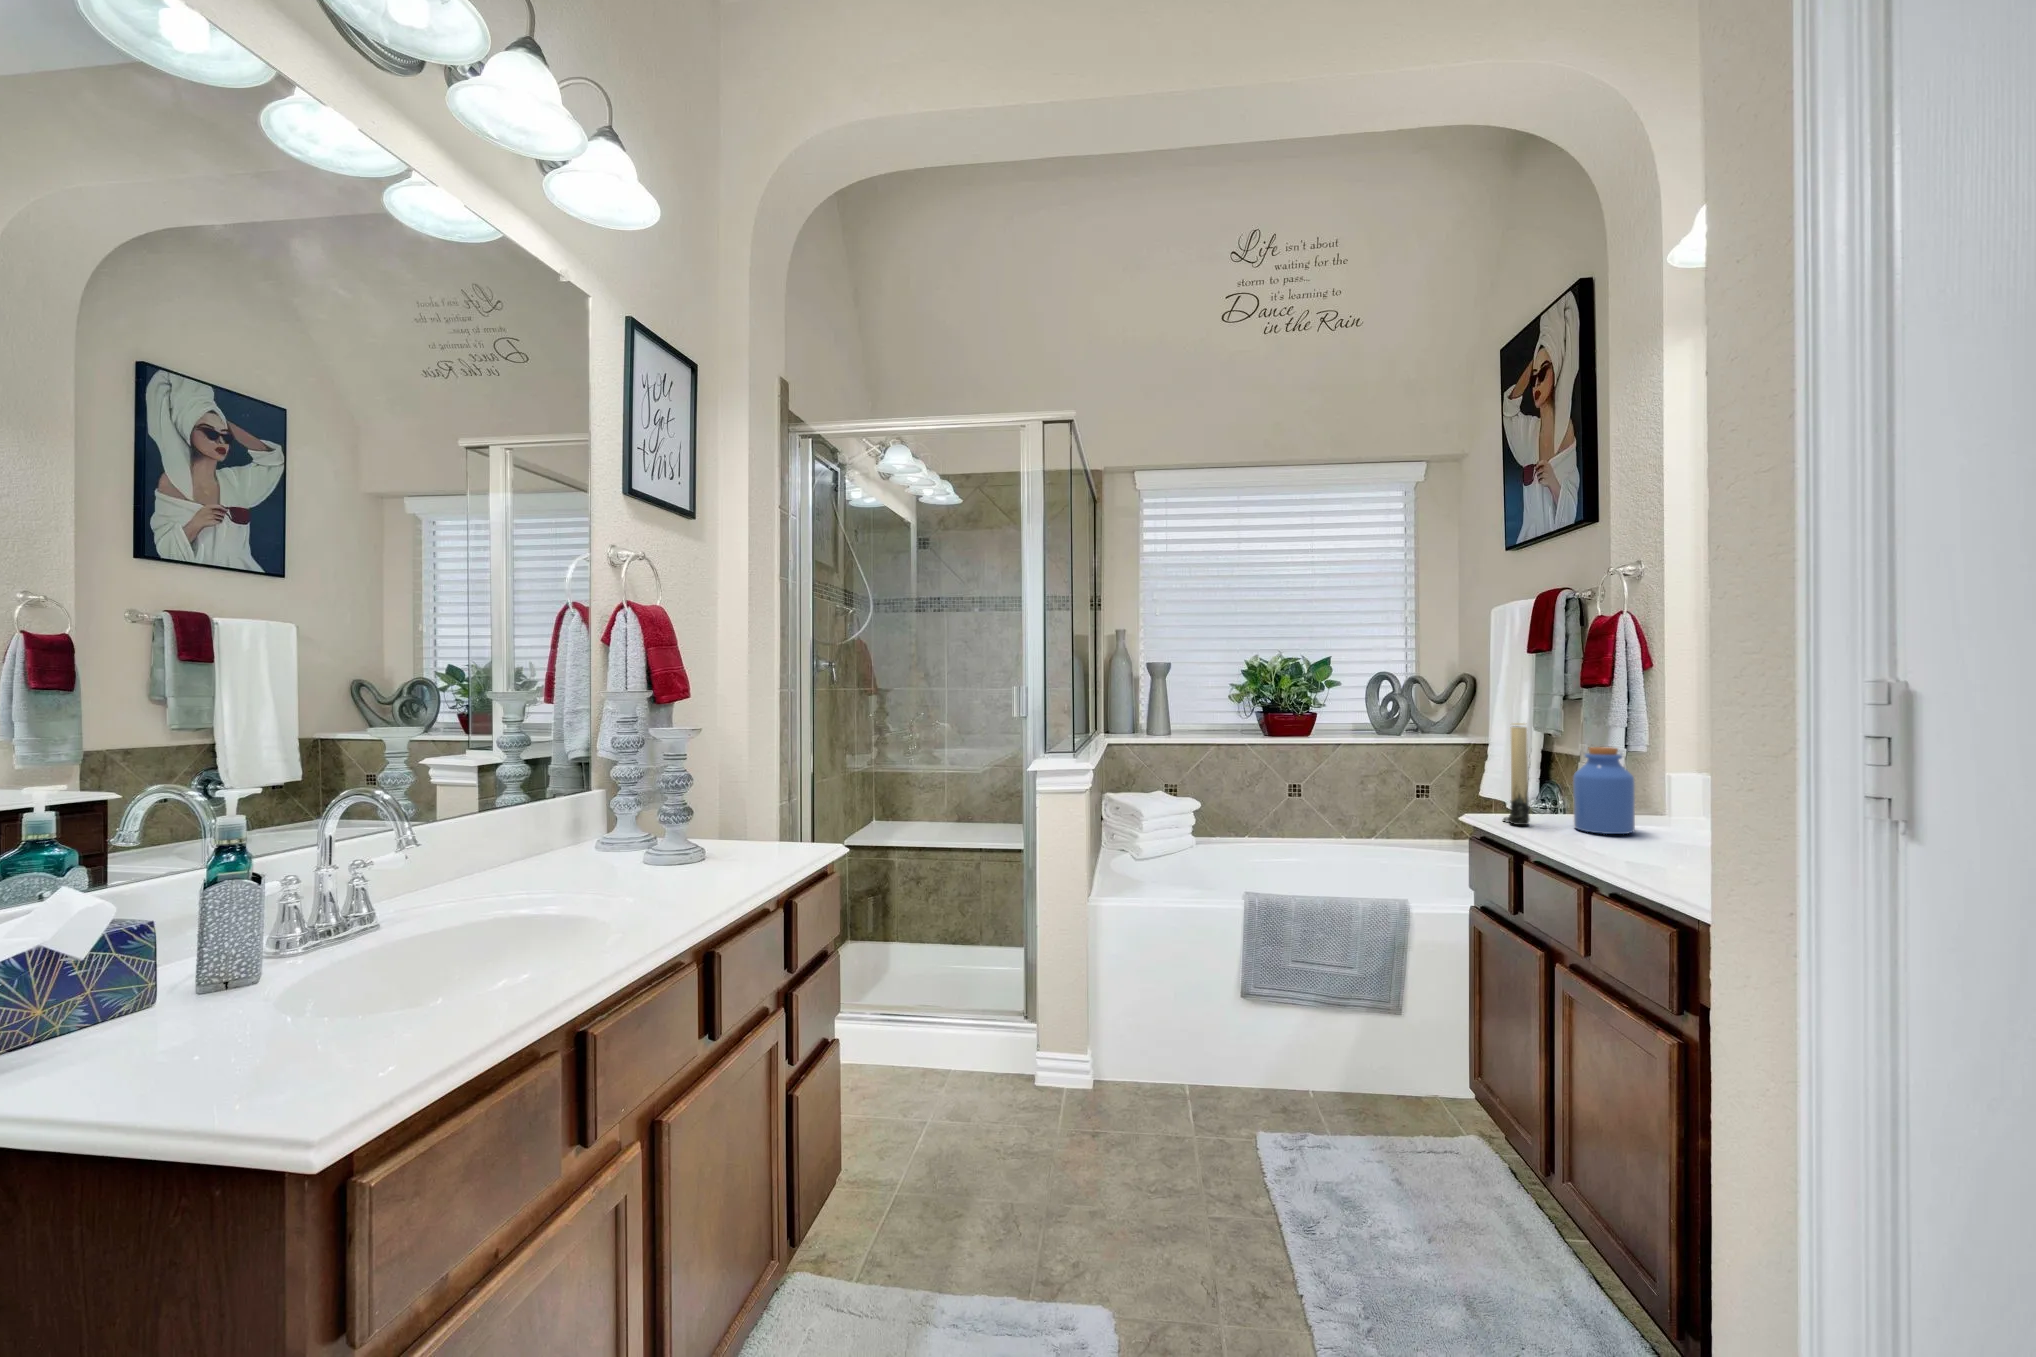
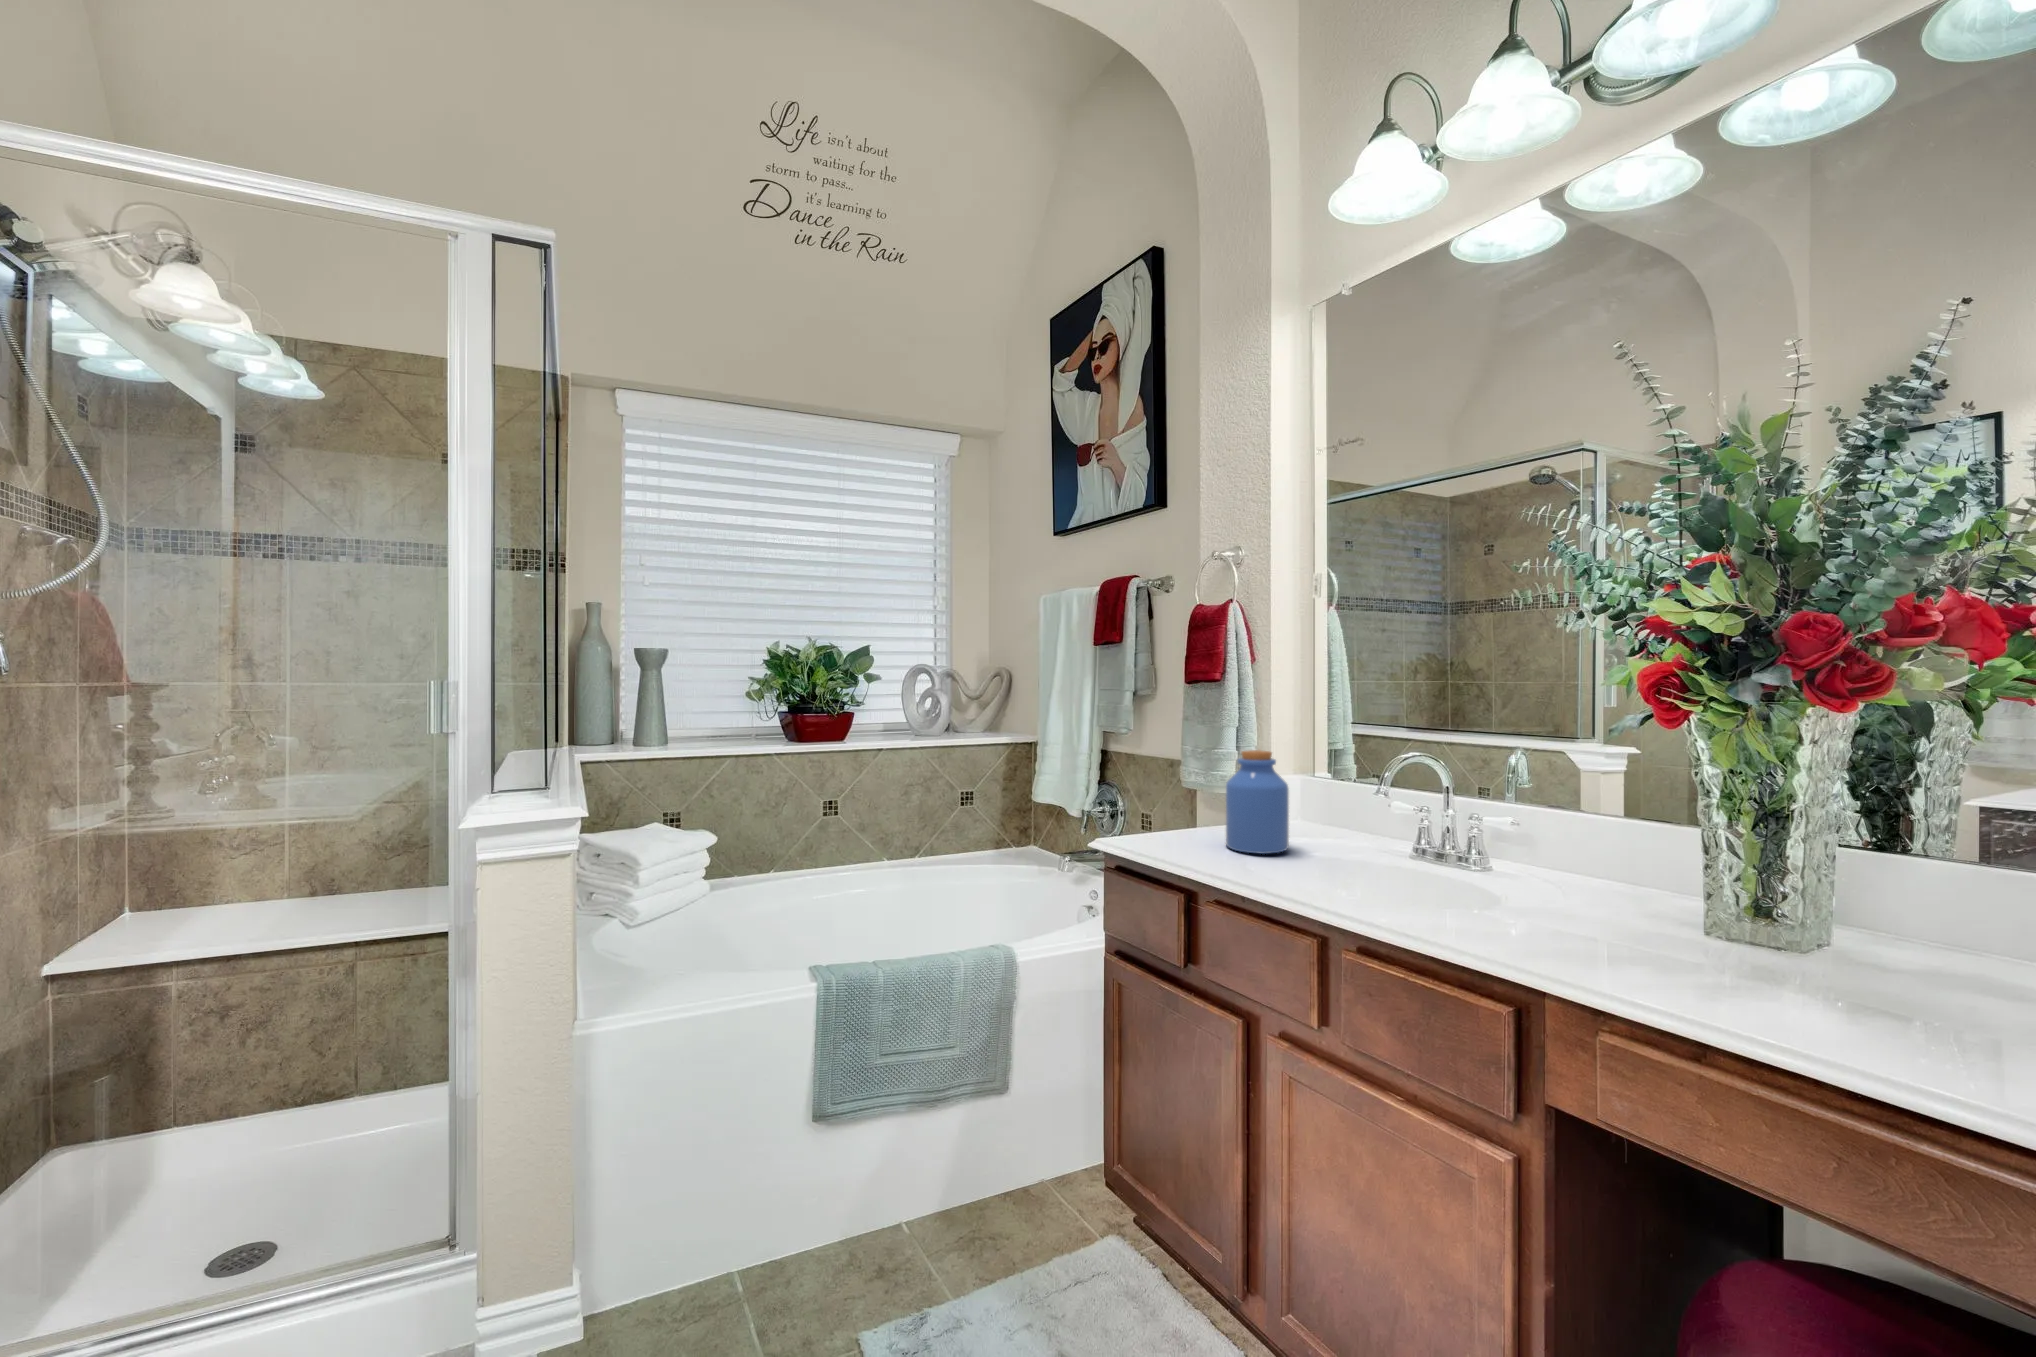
candle: present [1503,723,1529,825] -> none [1153,725,1186,851]

